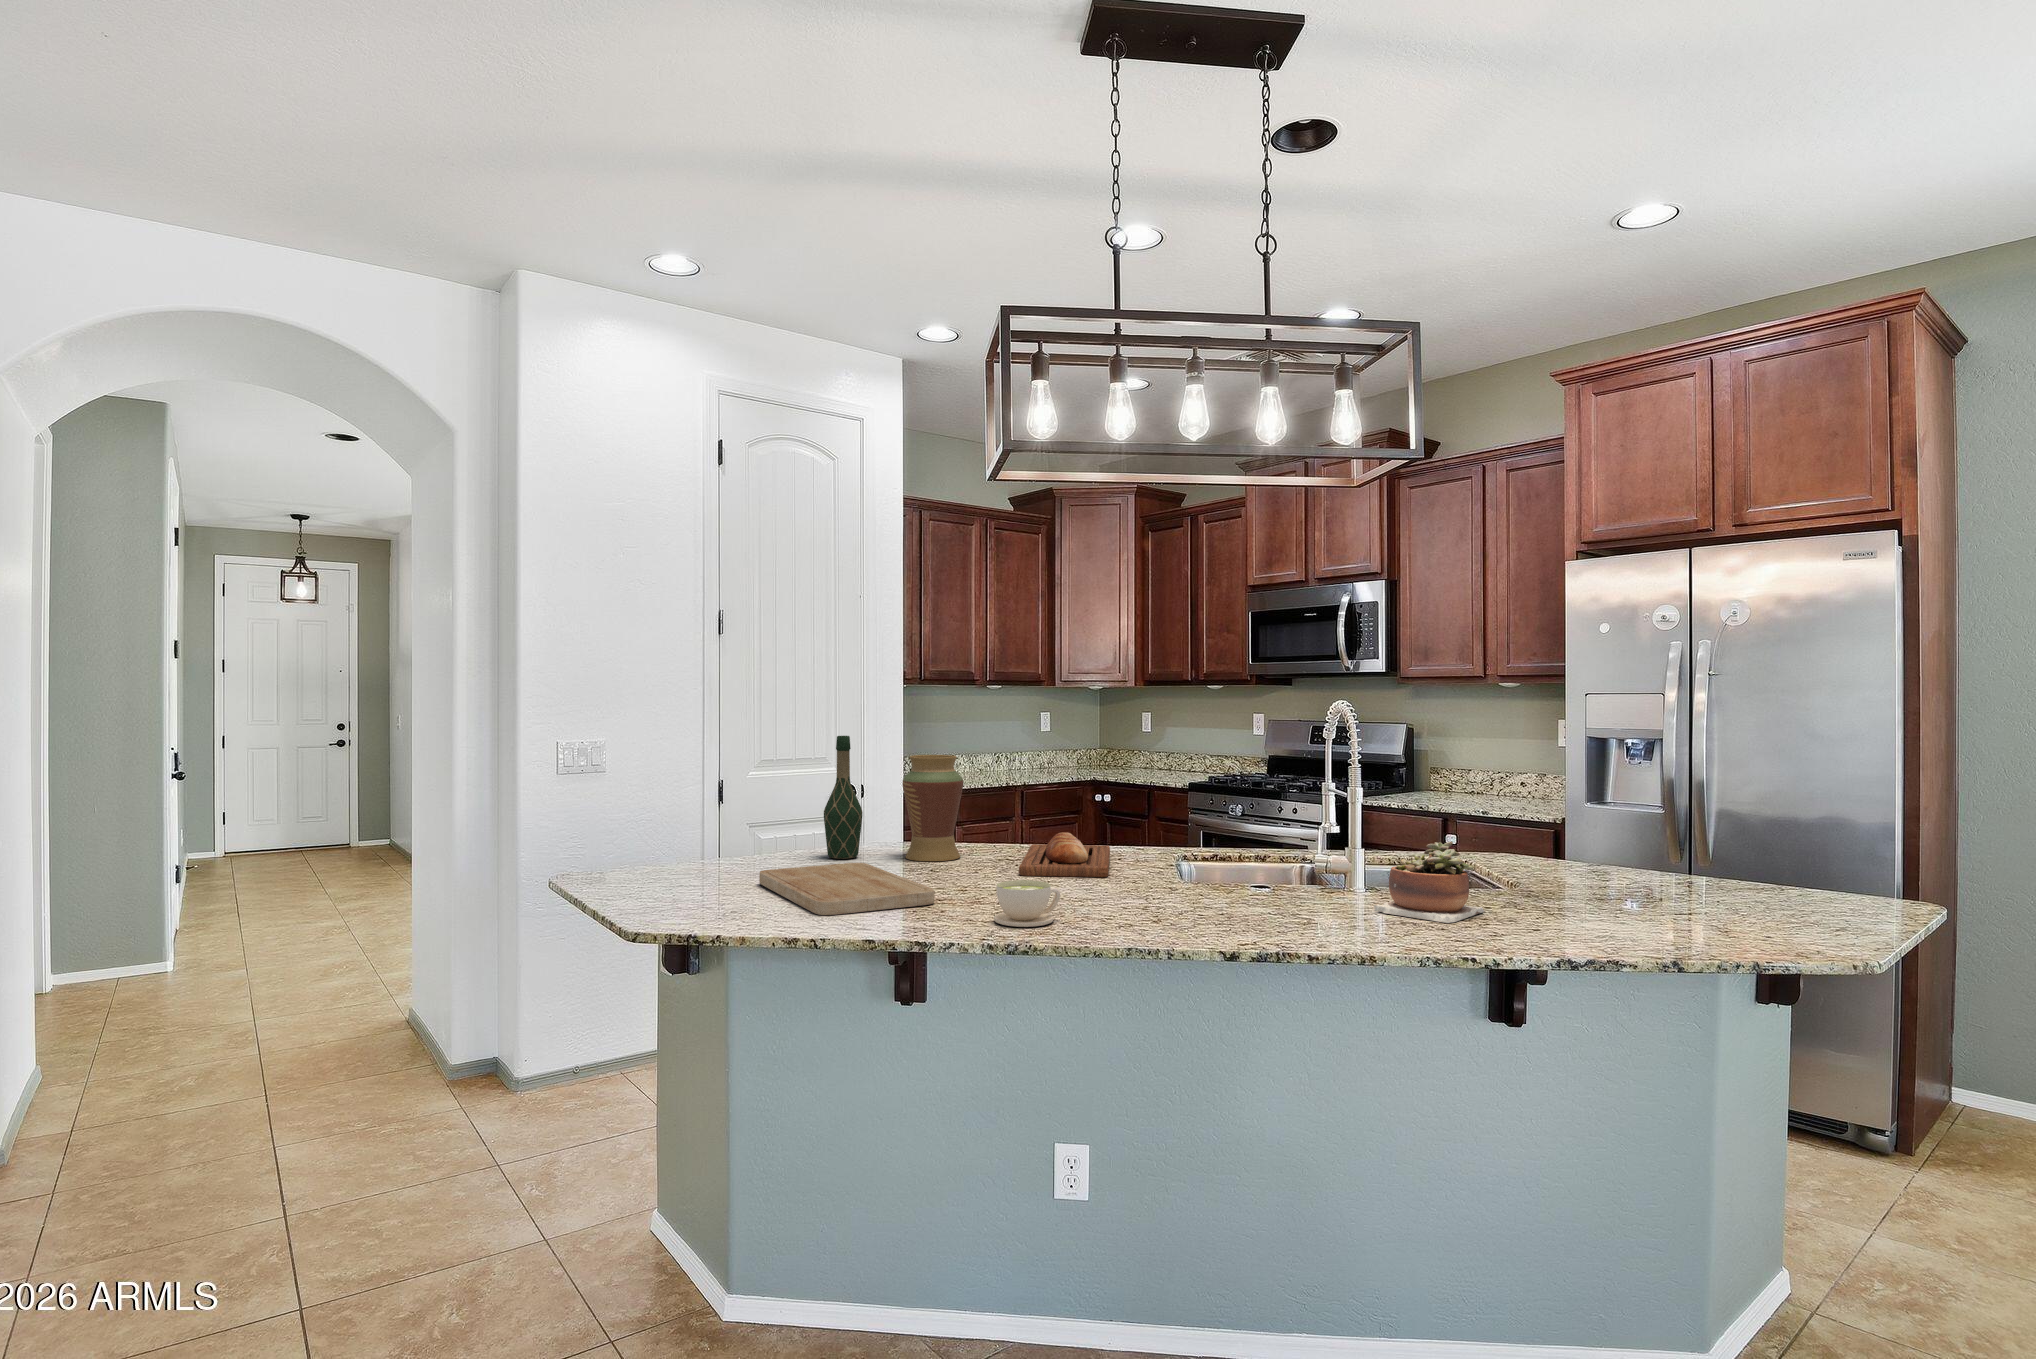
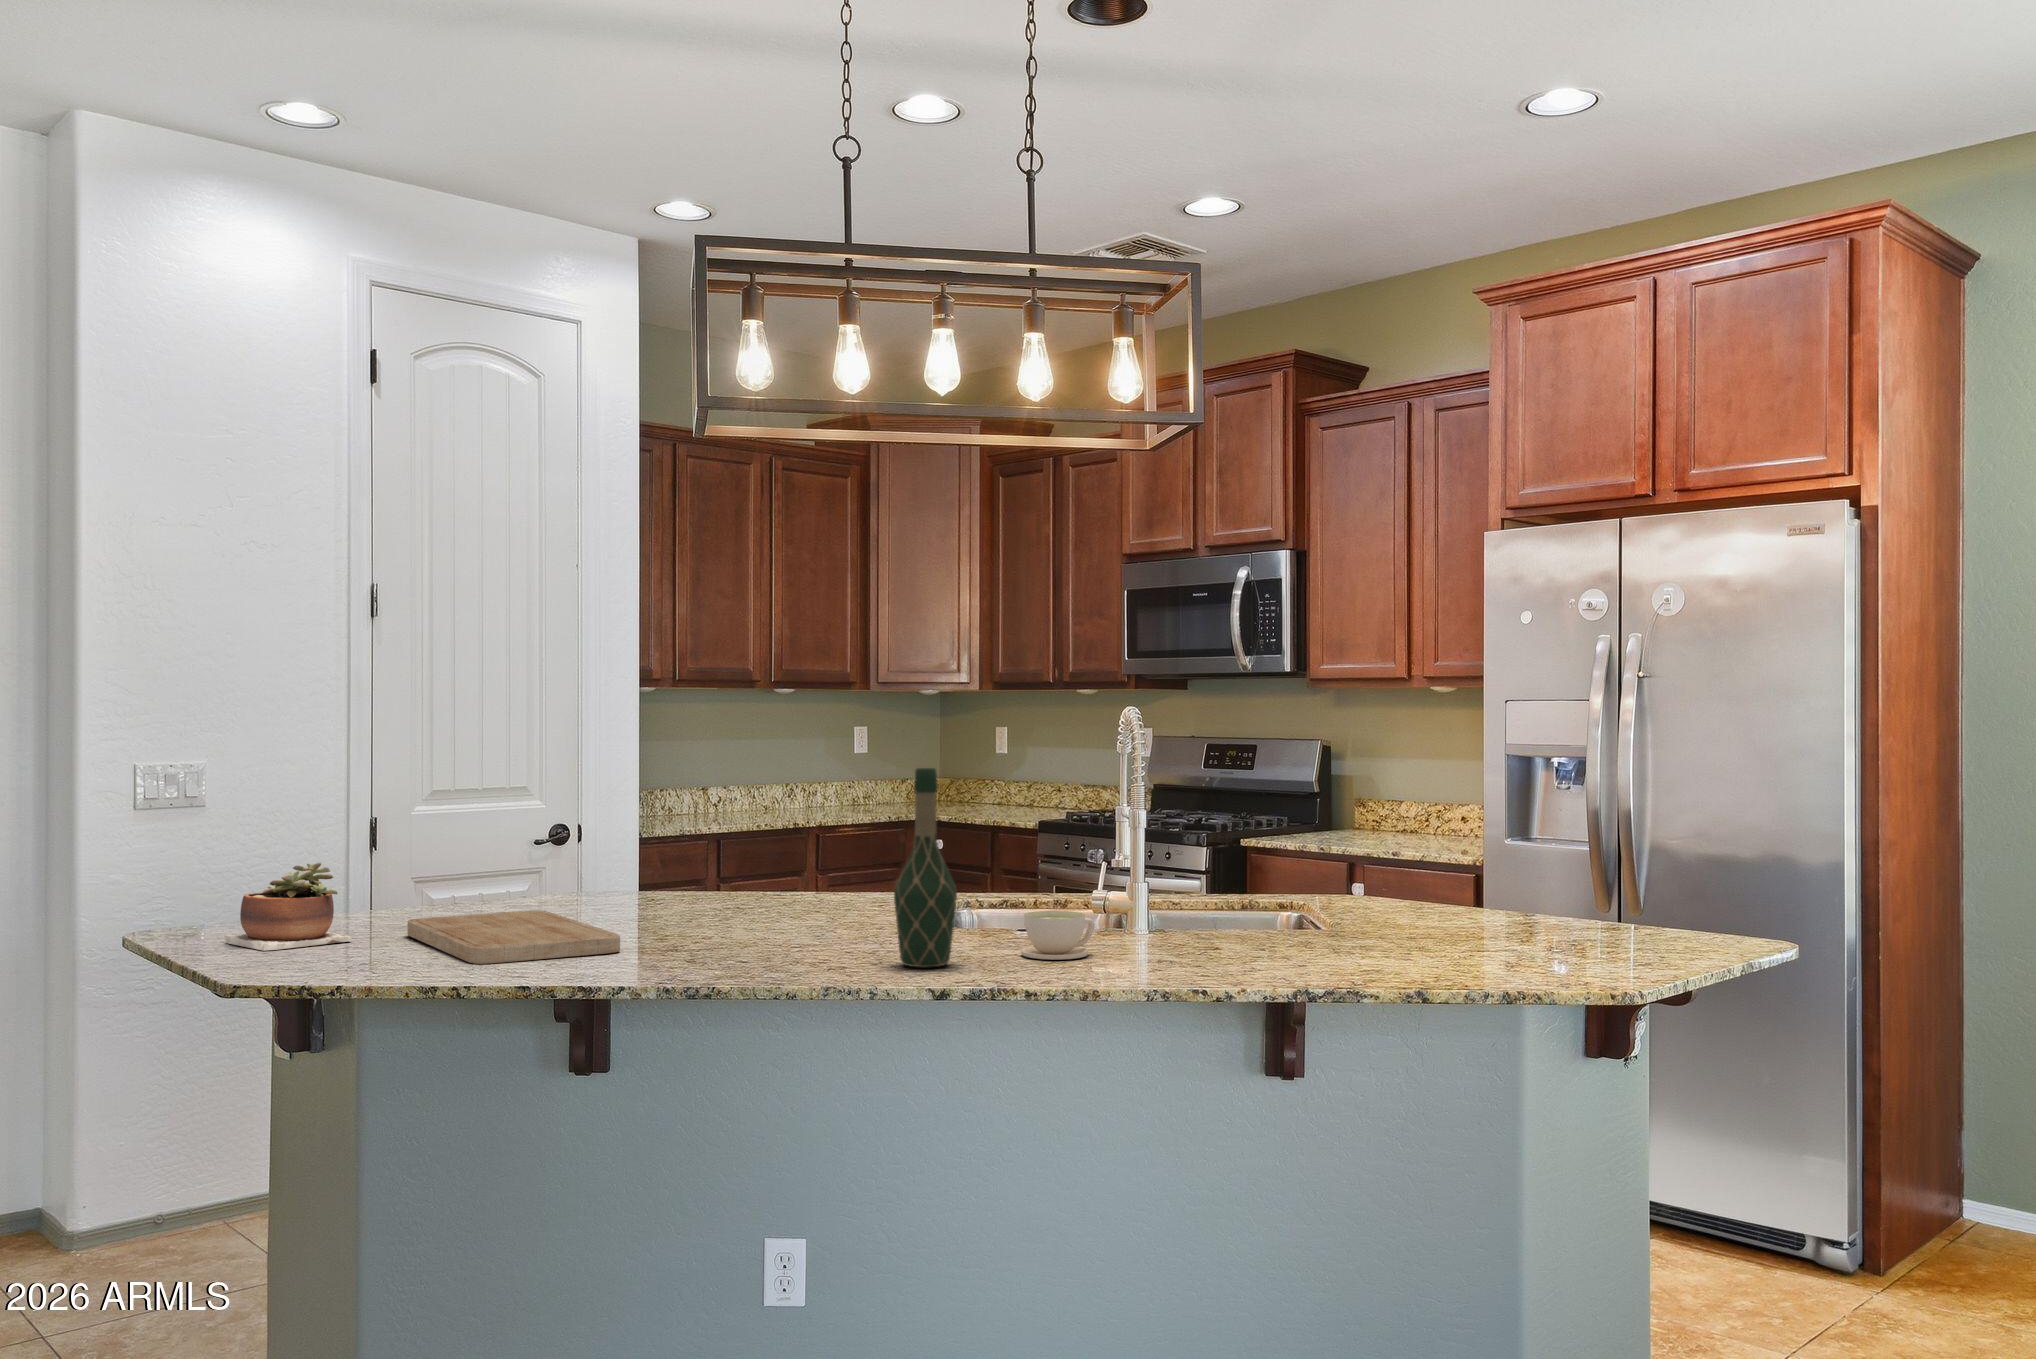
wine bottle: present [824,736,863,859] -> present [894,768,957,967]
vase: present [902,755,964,861] -> none [602,777,681,912]
bread loaf: present [1019,832,1110,877] -> none [741,874,870,926]
succulent plant: present [1374,842,1484,923] -> present [224,863,353,951]
coffee cup: present [994,880,1060,927] -> present [1021,911,1095,960]

